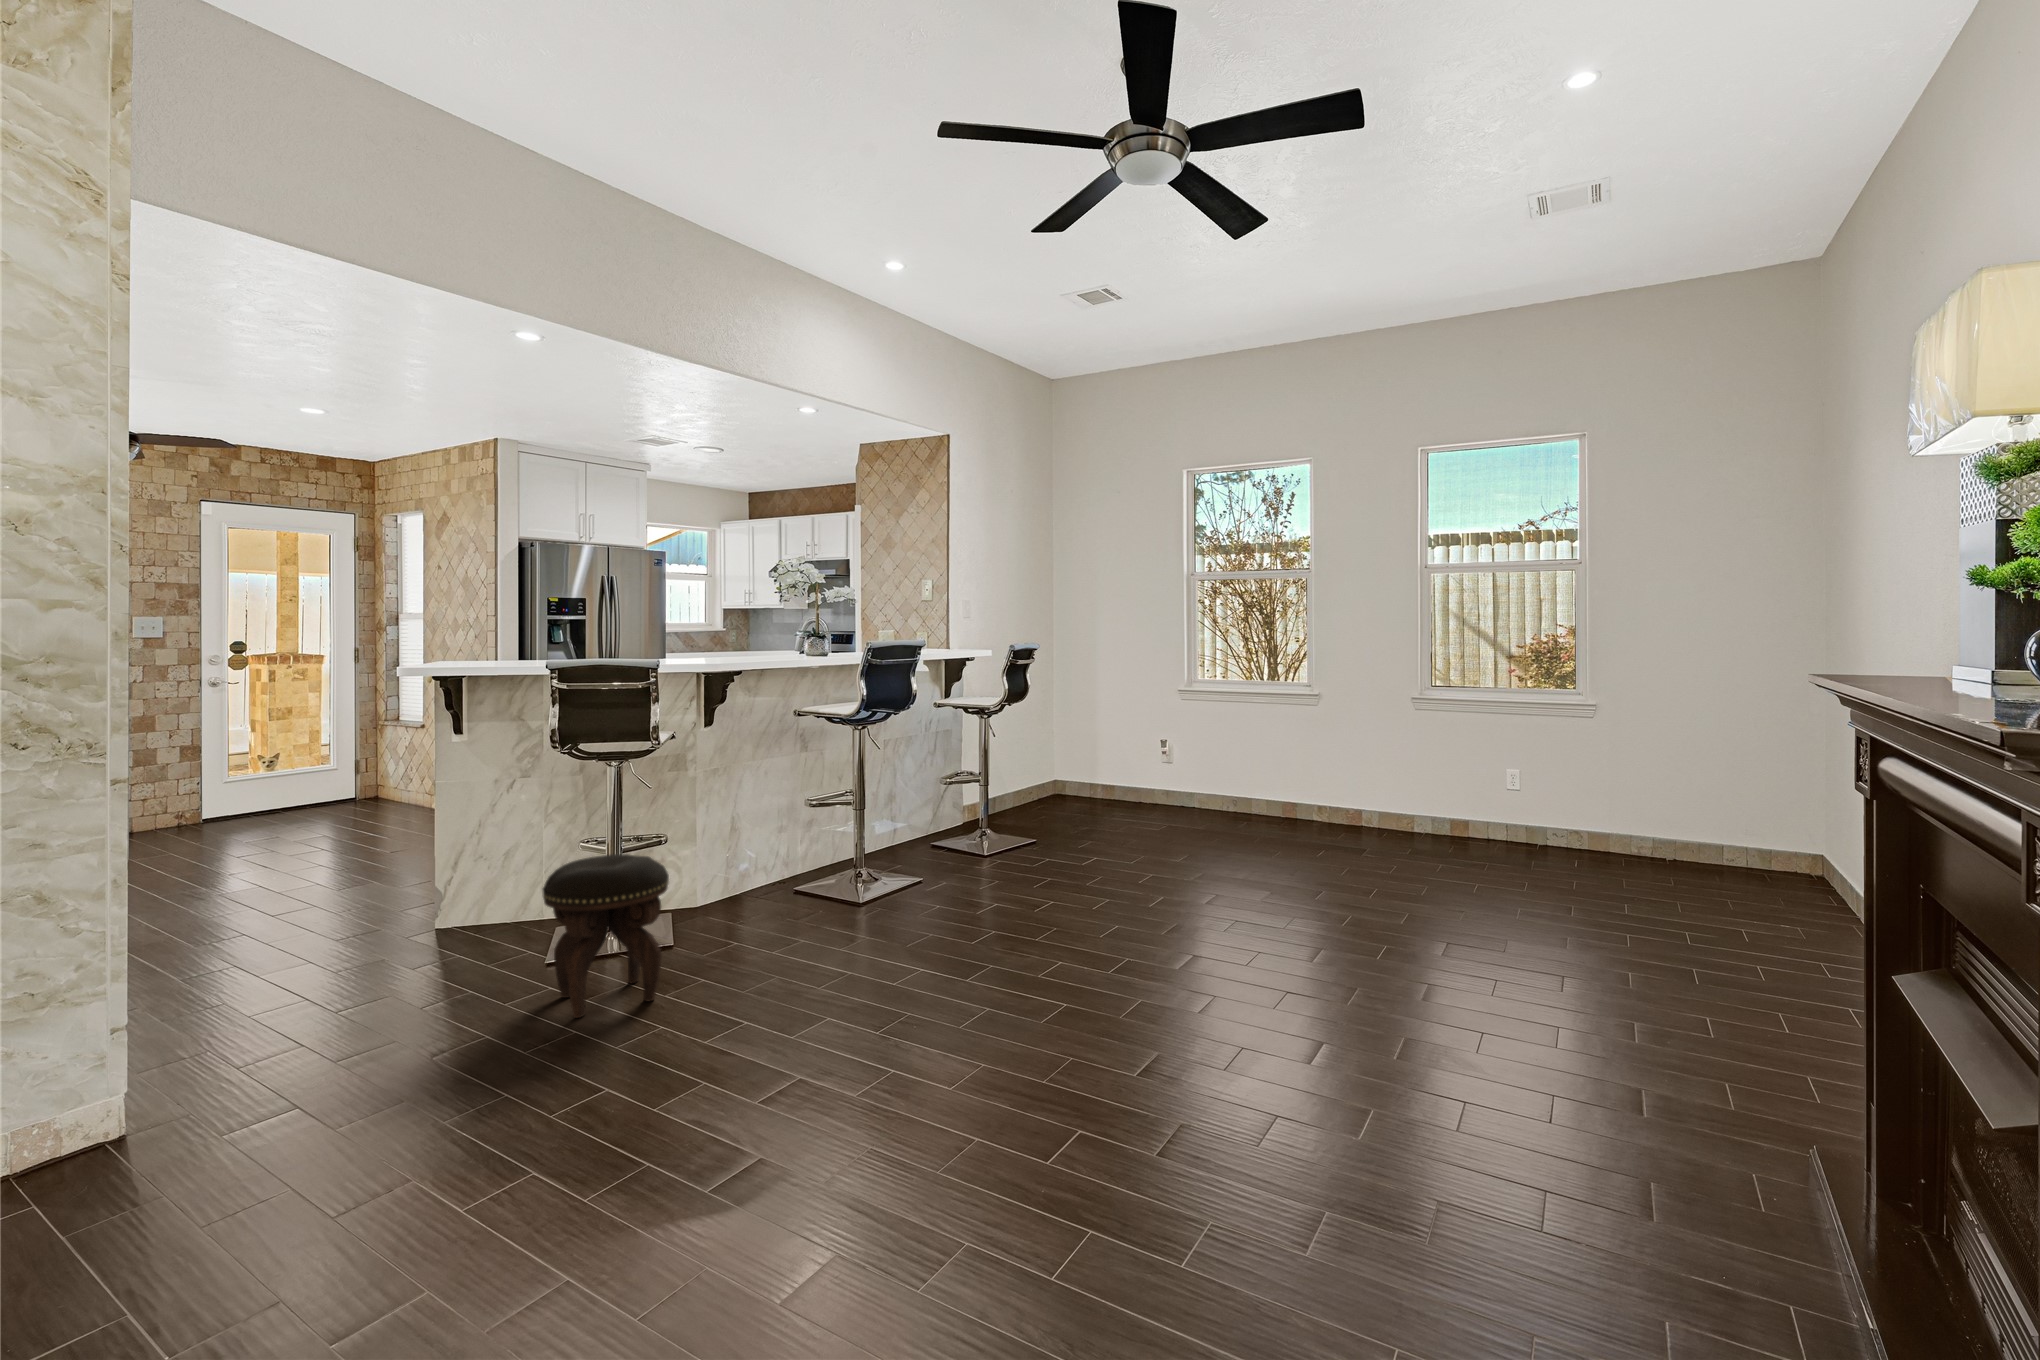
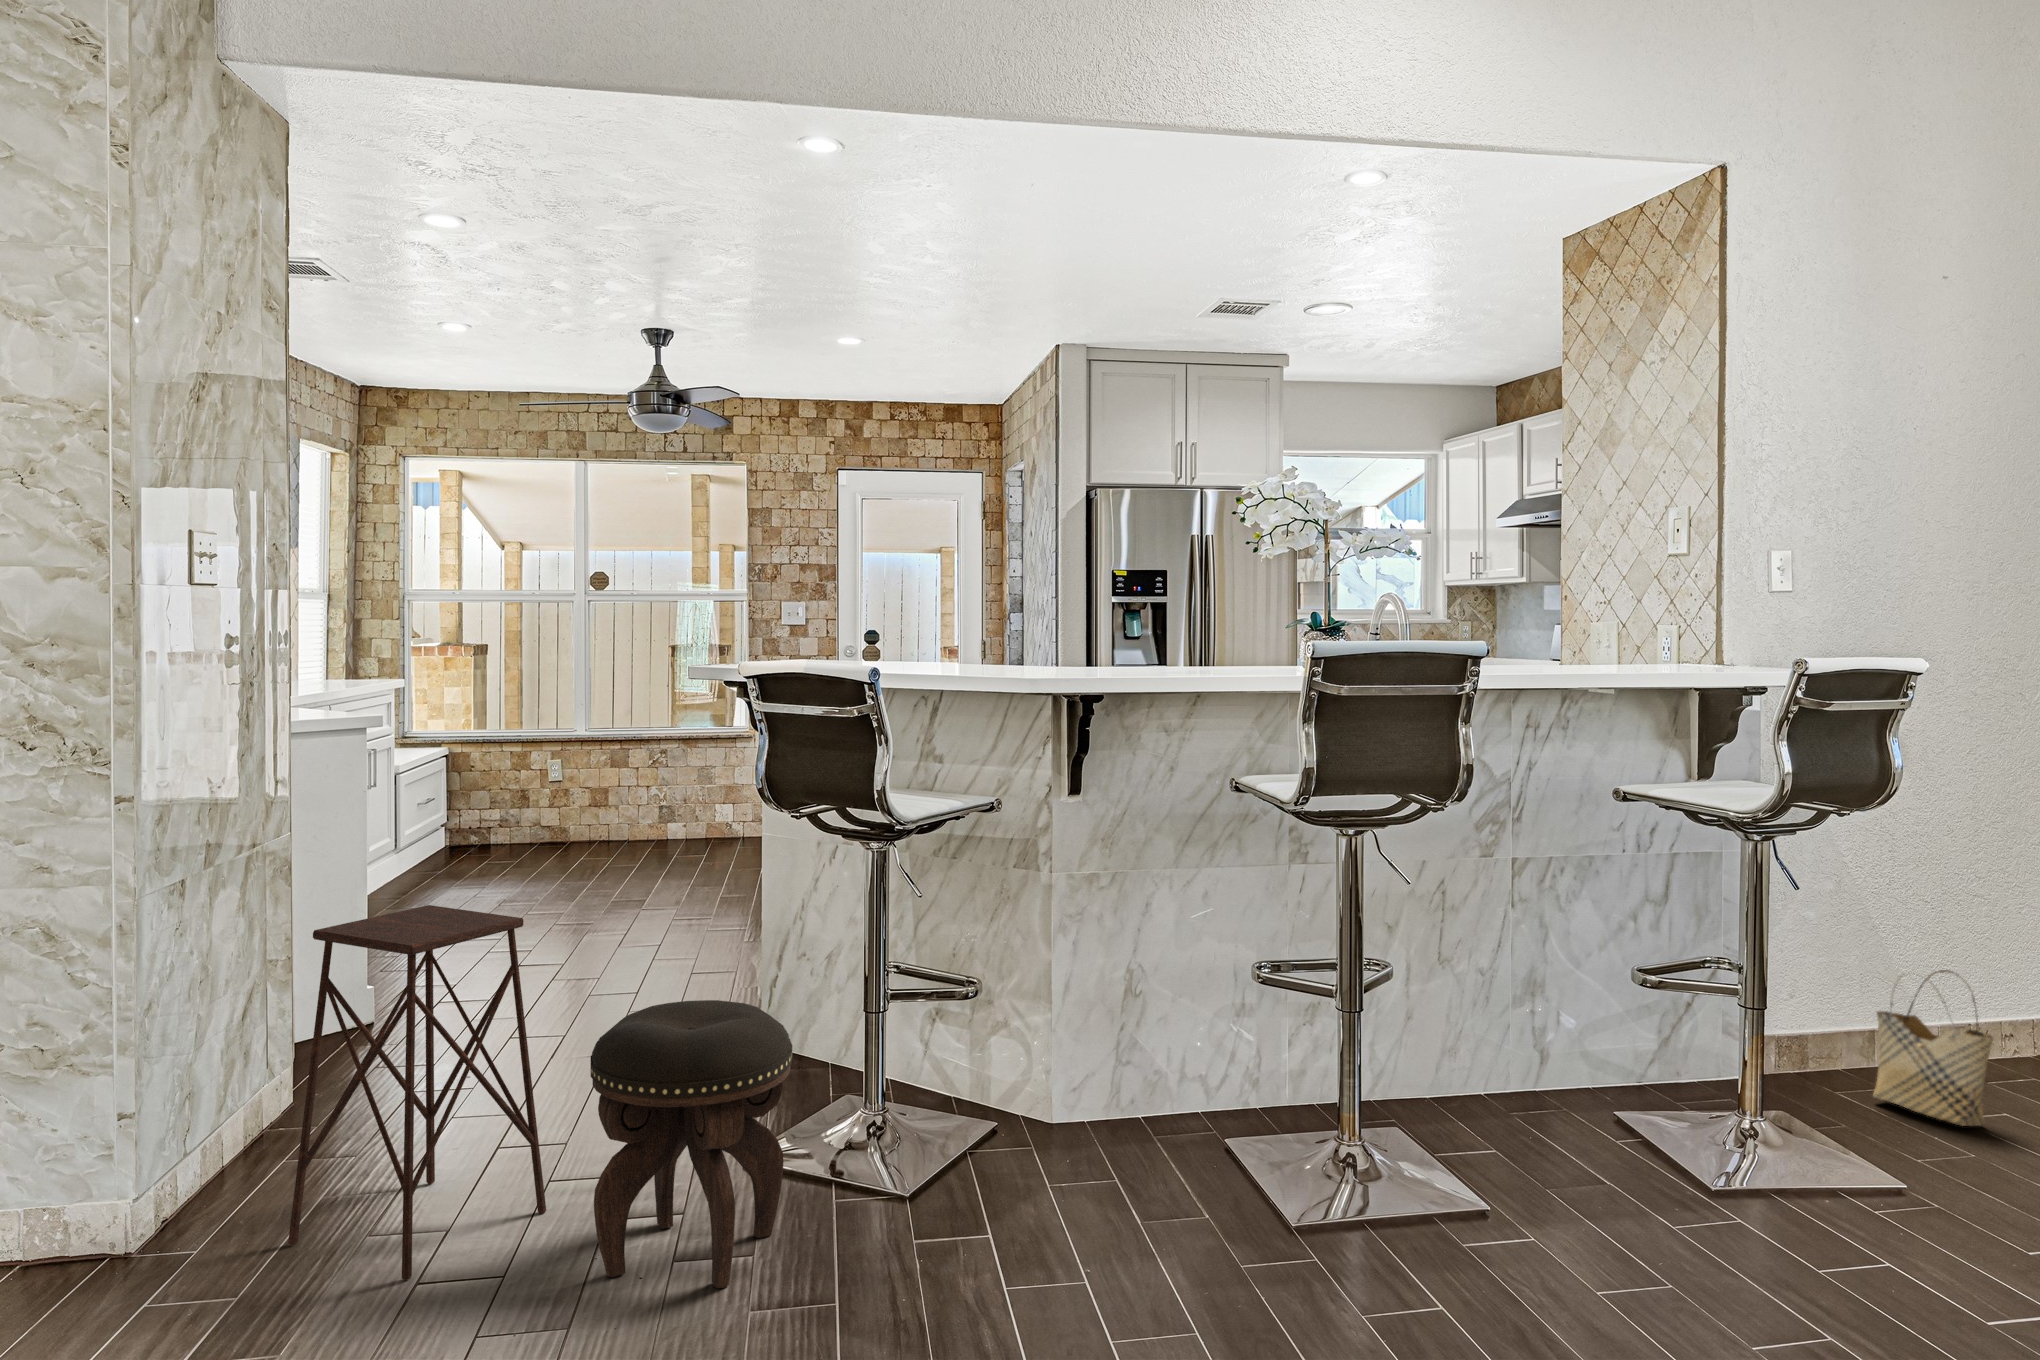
woven basket: none [1018,768,1059,827] -> present [1873,970,1993,1126]
side table: none [302,829,472,1082] -> present [288,905,546,1280]

